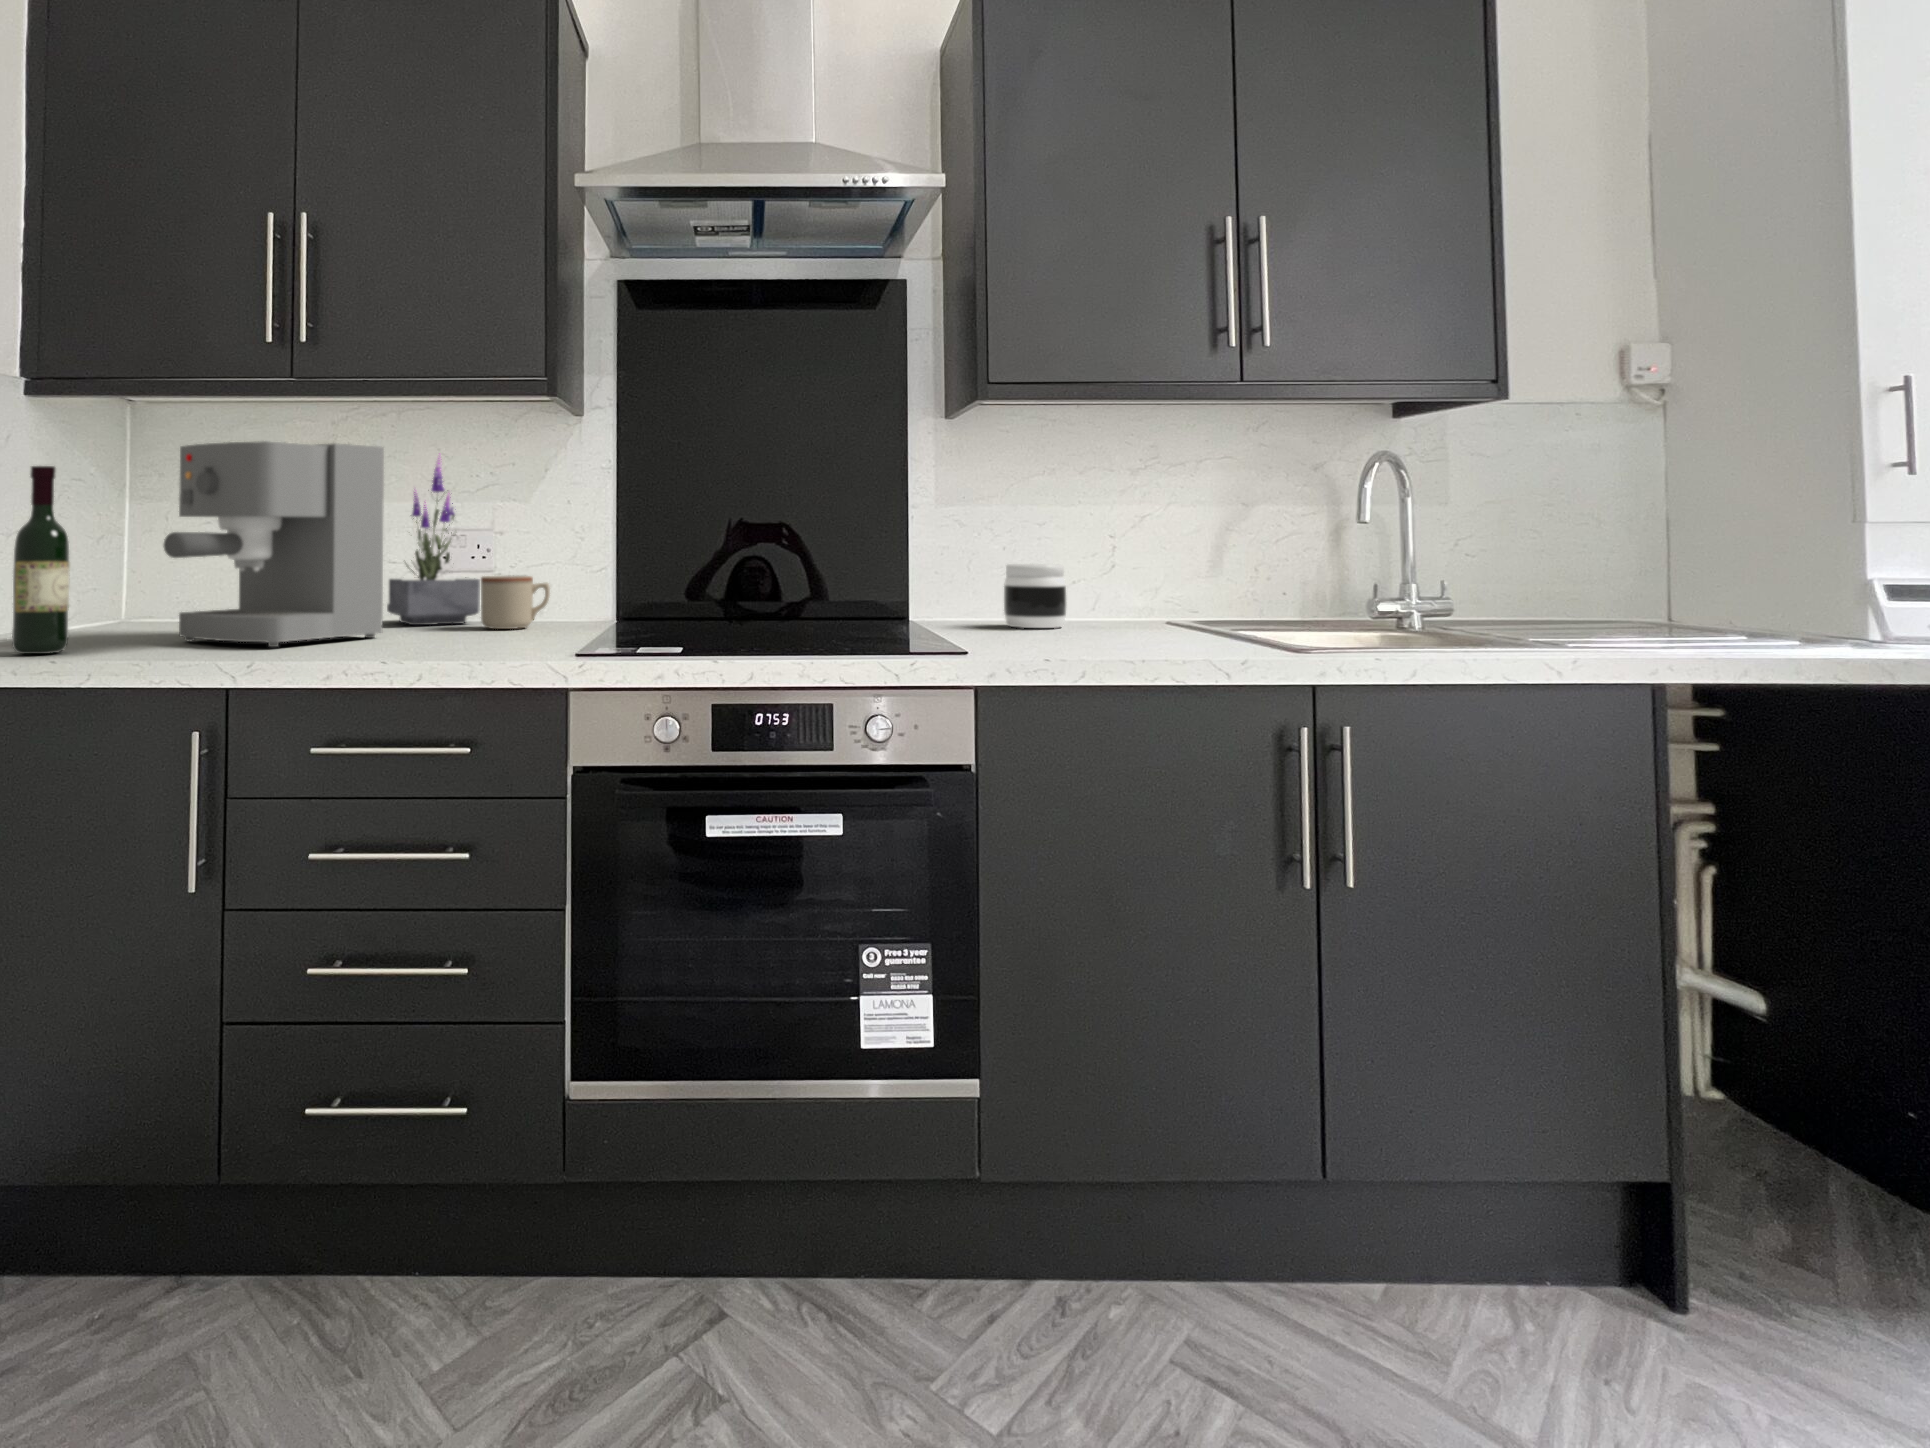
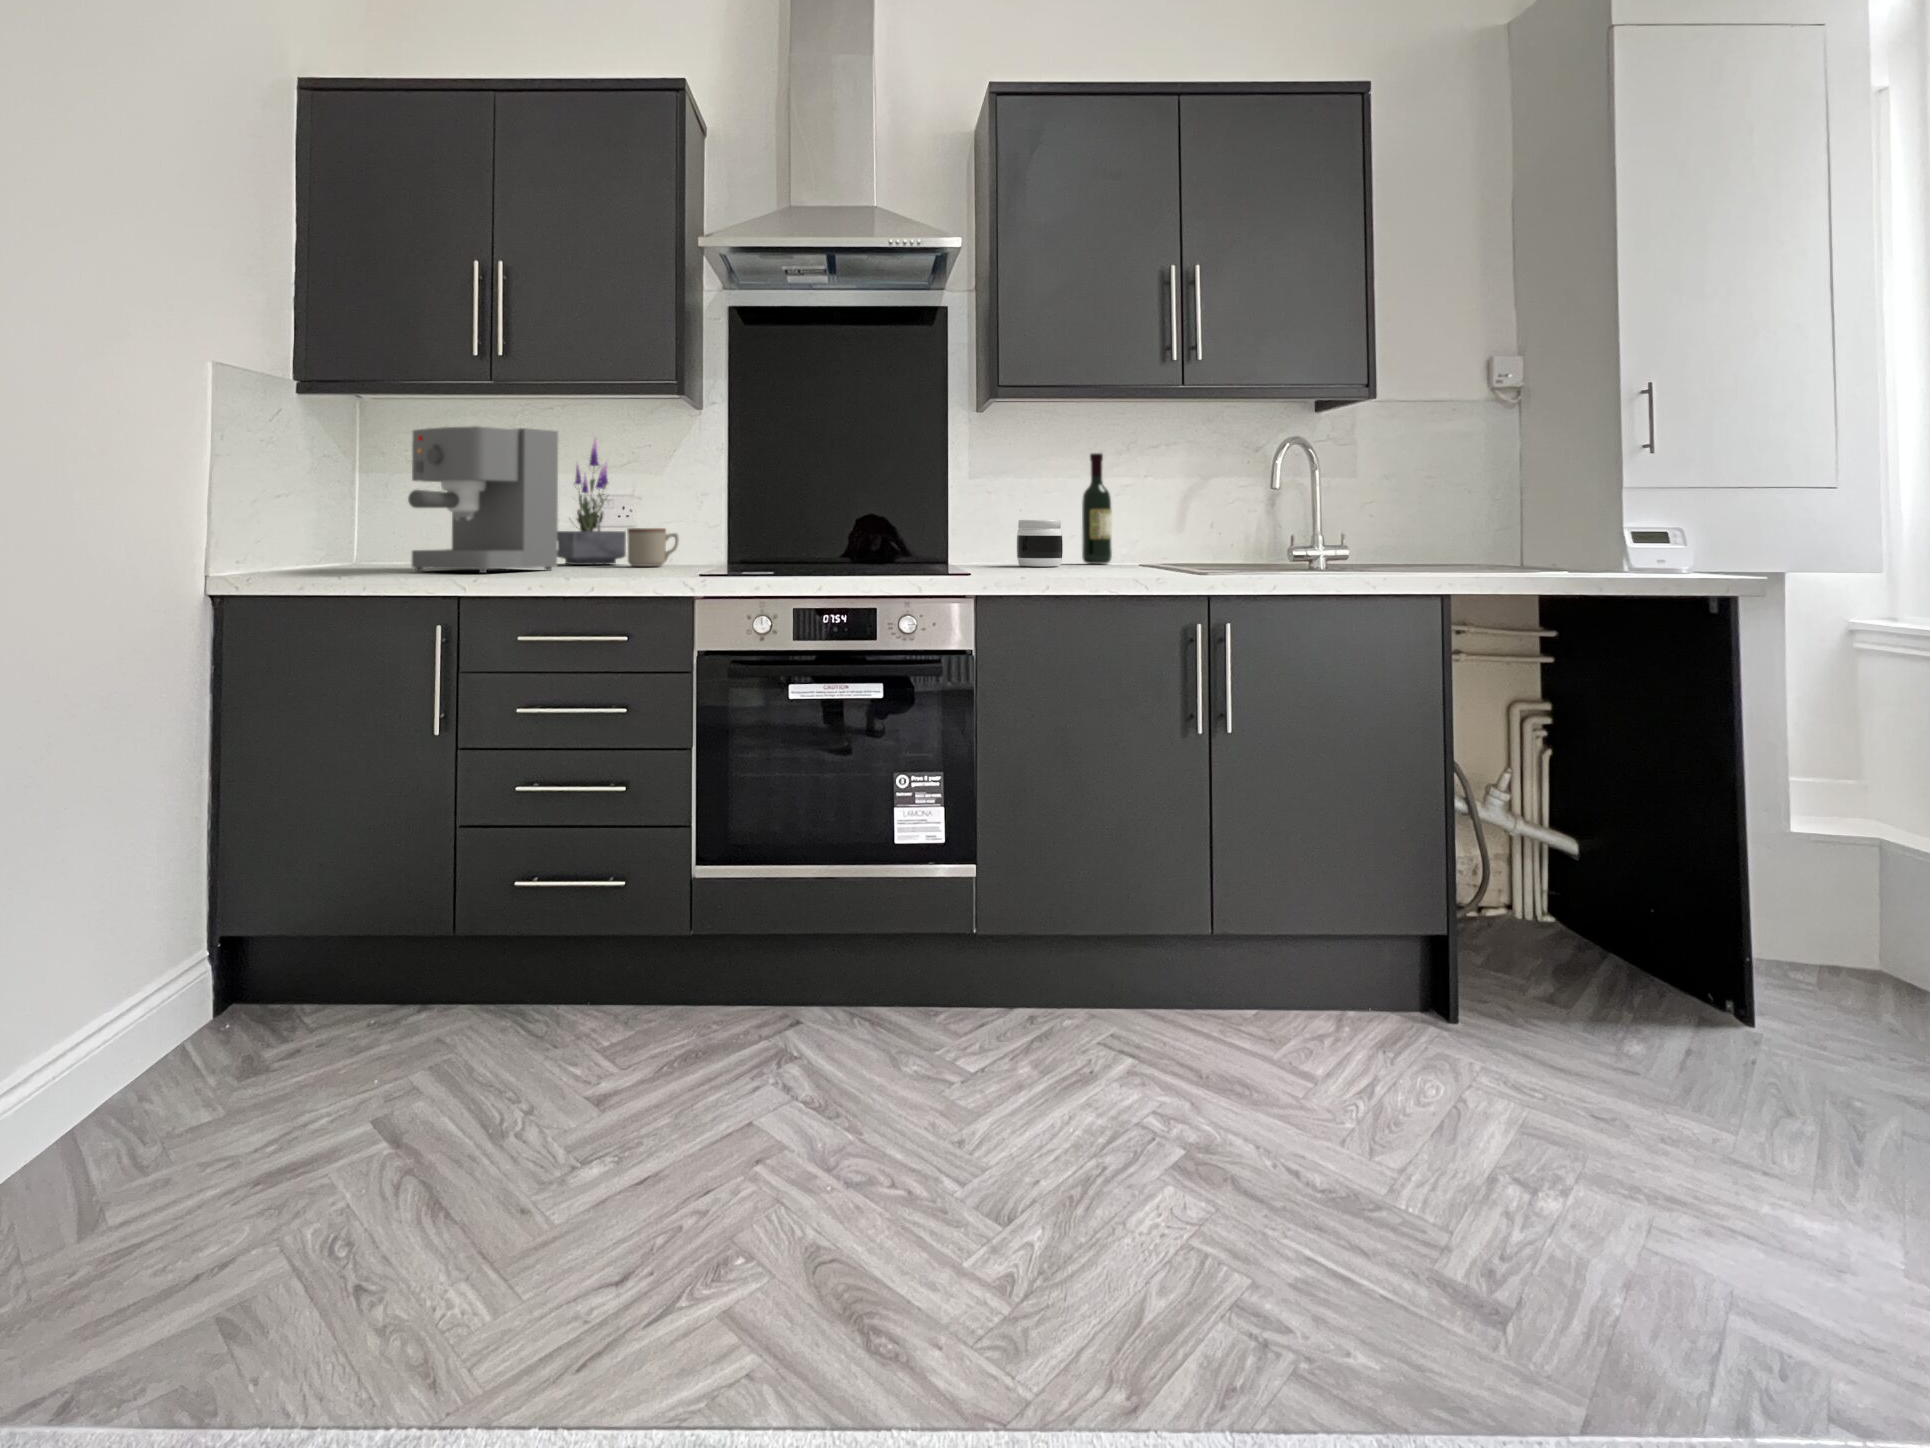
wine bottle: present [12,466,70,654] -> present [1082,453,1112,564]

